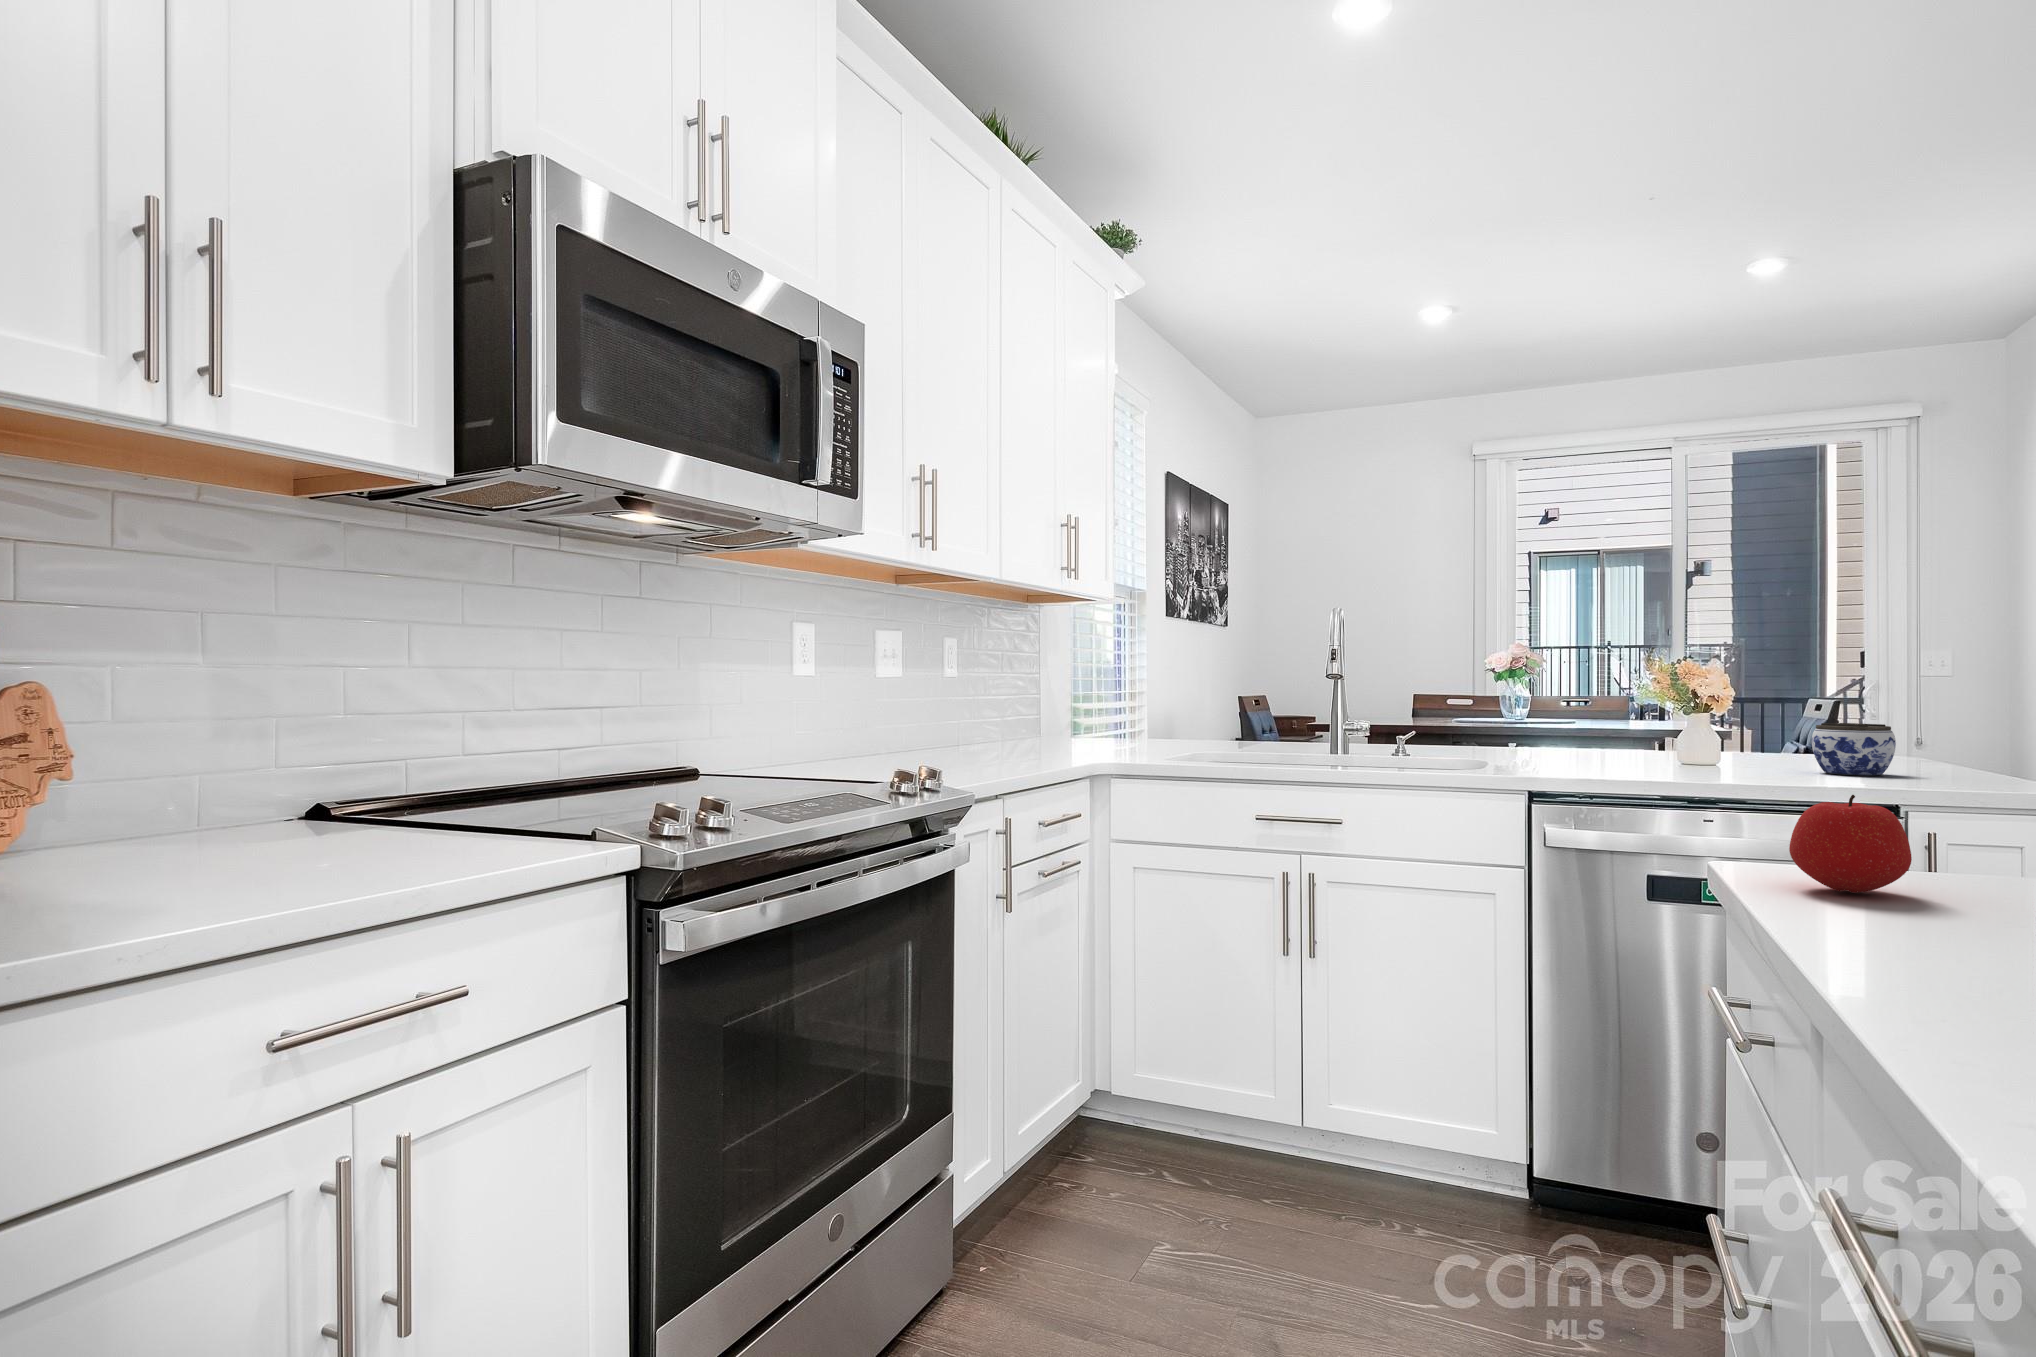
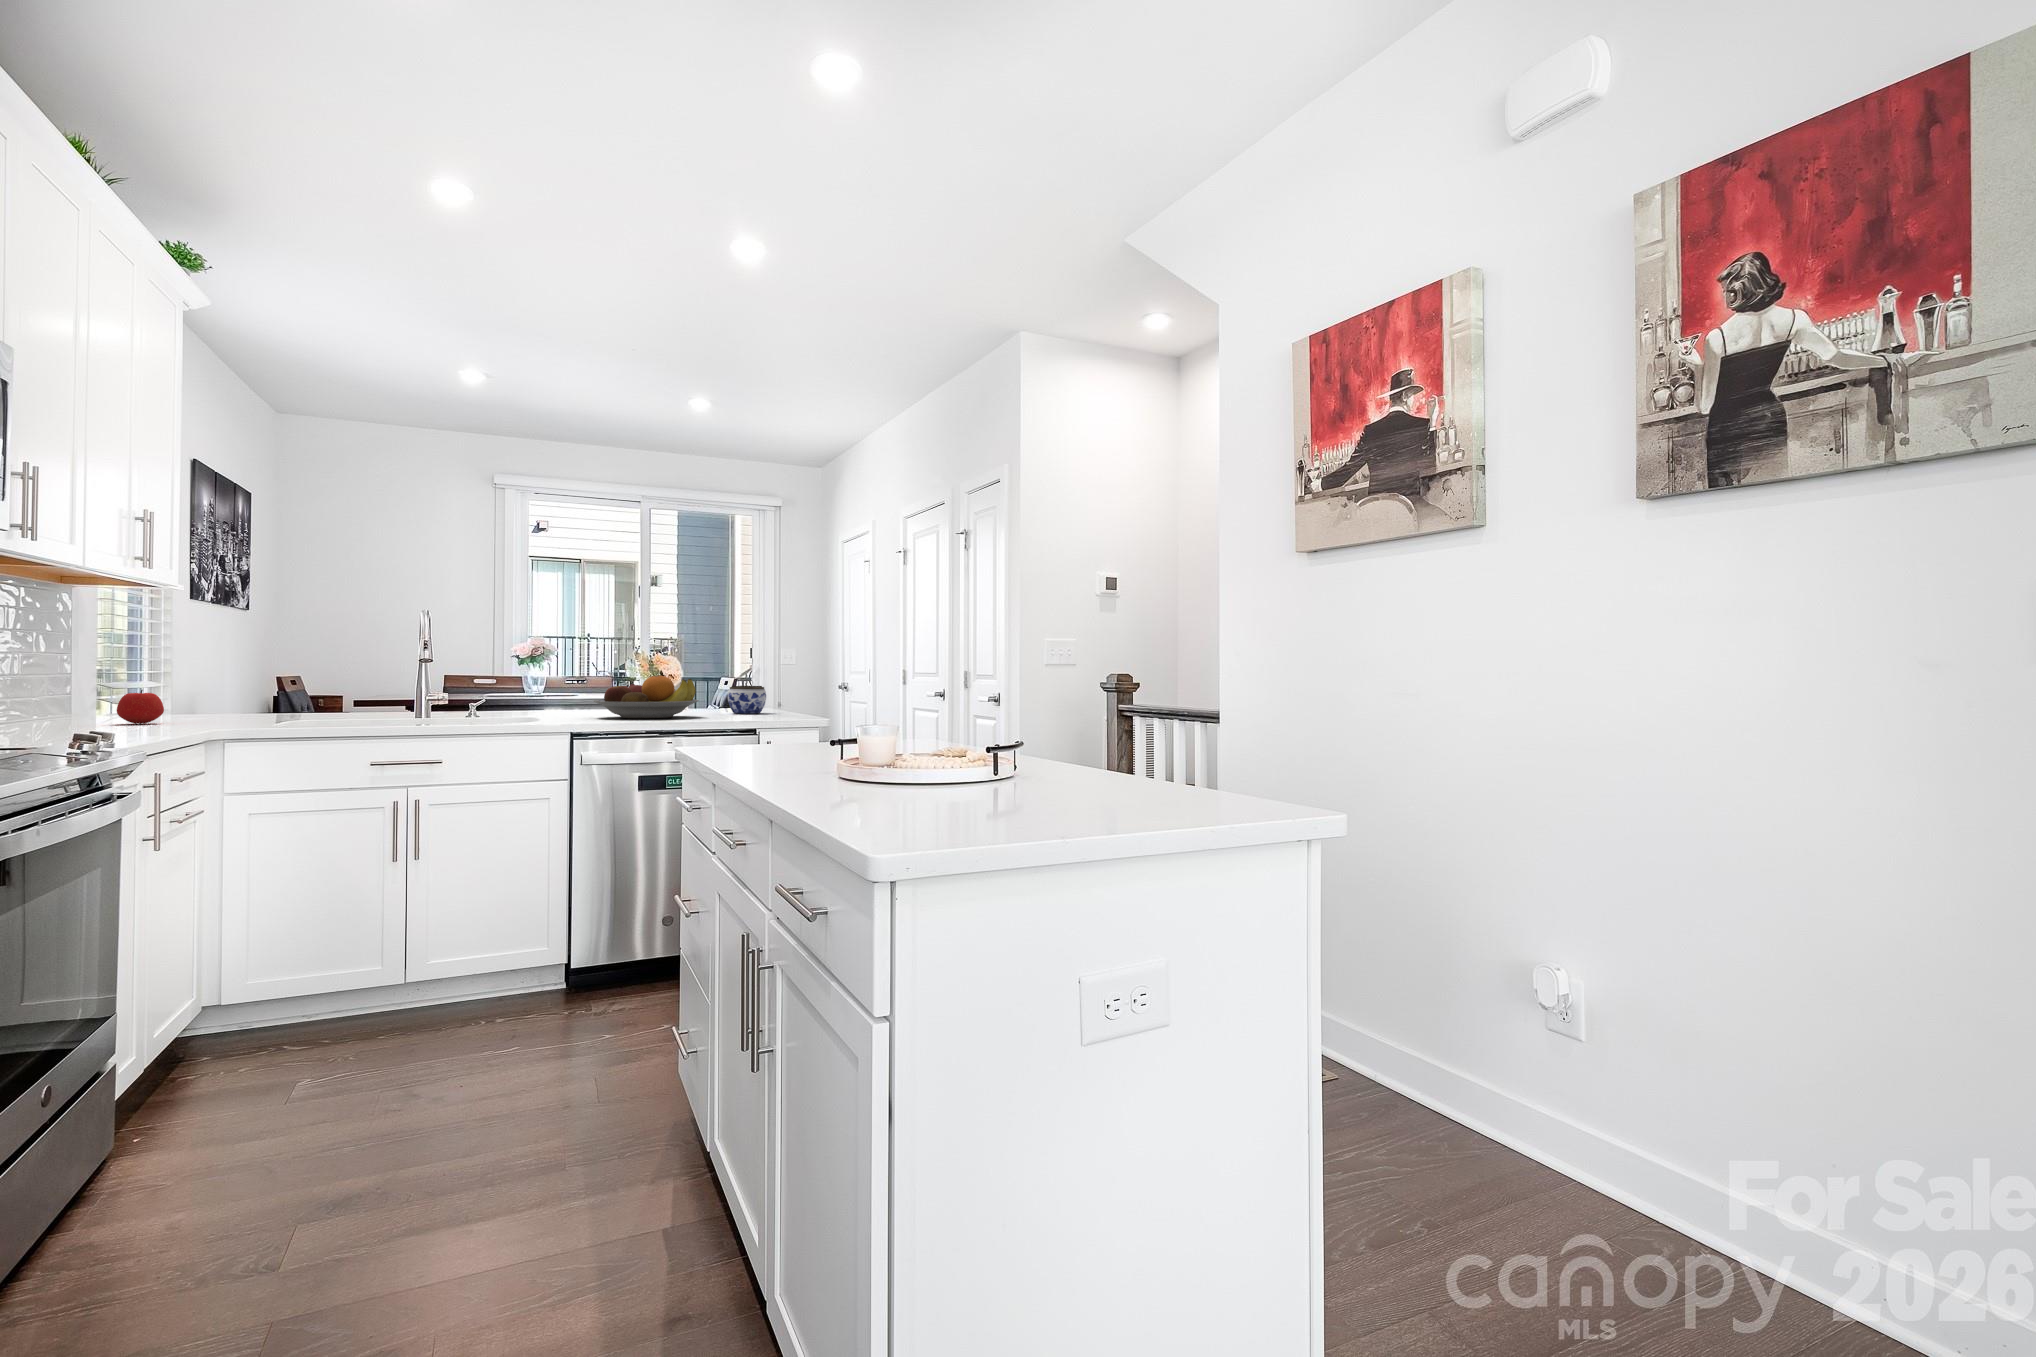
fruit bowl: none [1563,705,1749,777] -> present [594,676,699,718]
apple: present [1789,795,1912,893] -> present [117,690,164,724]

